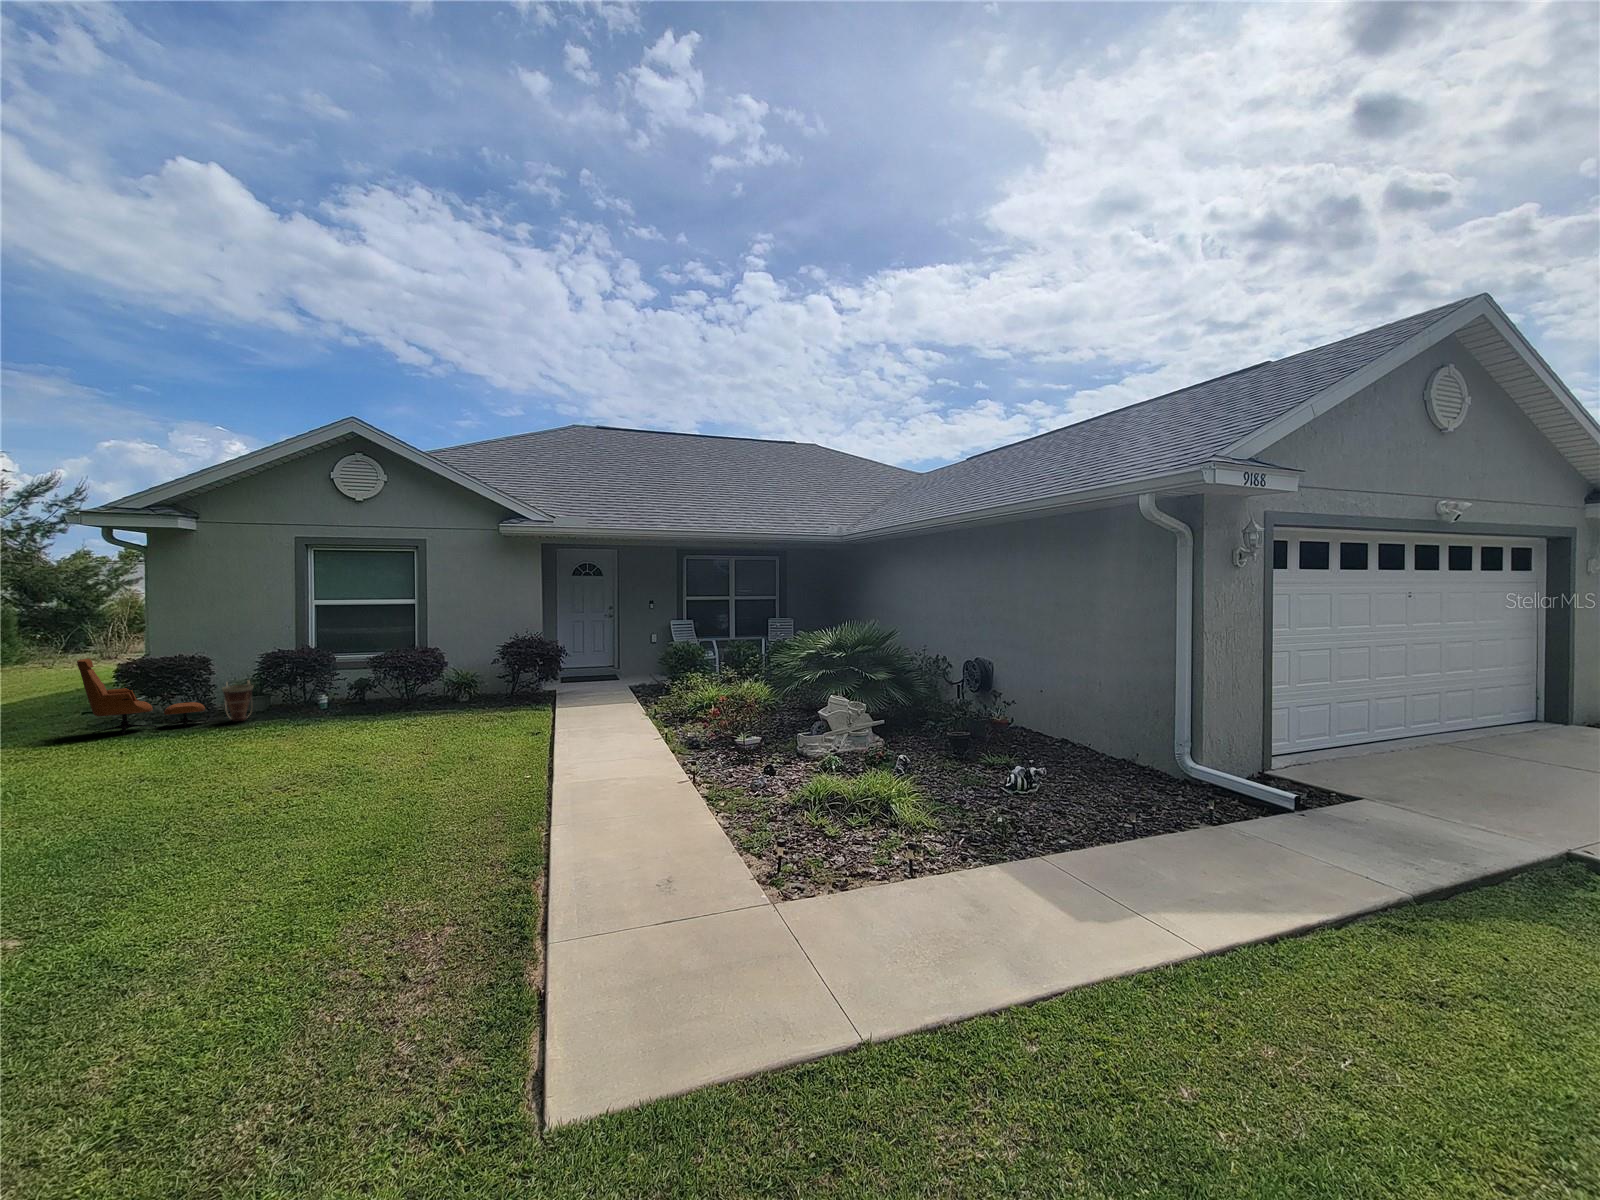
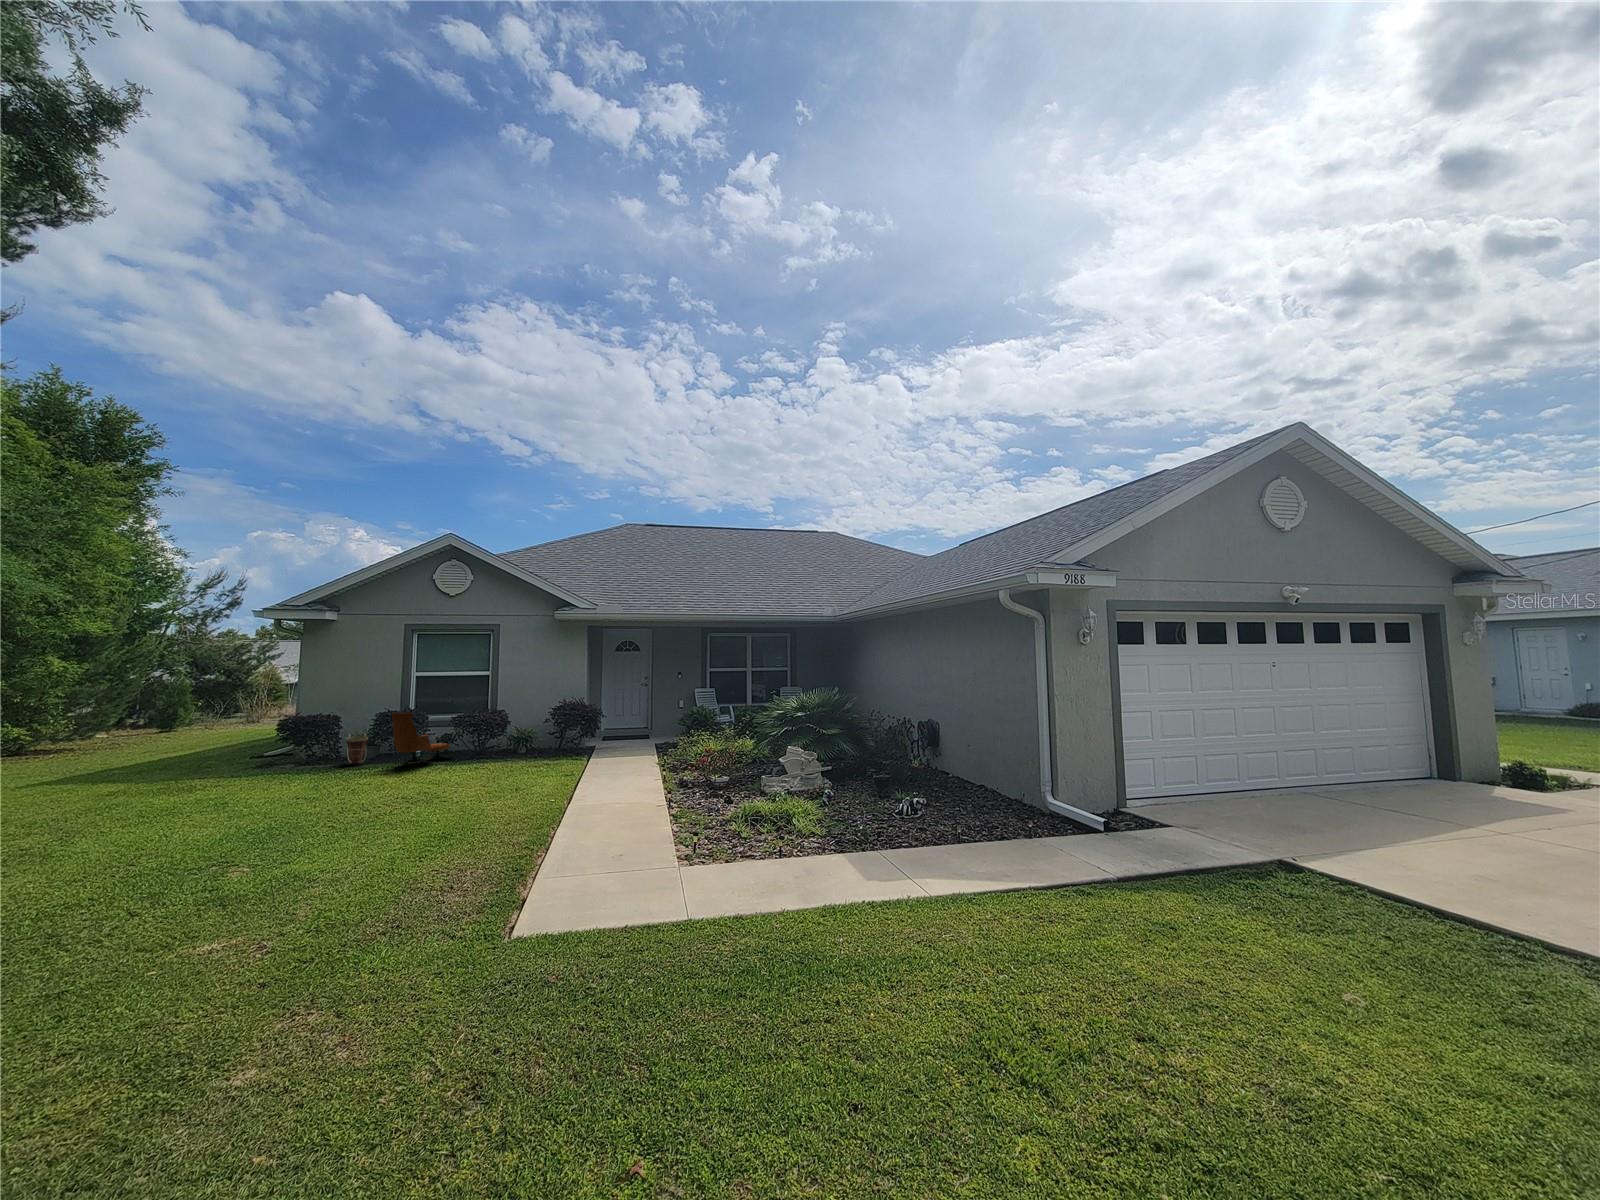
lounge chair: present [77,659,206,735] -> present [392,713,450,766]

